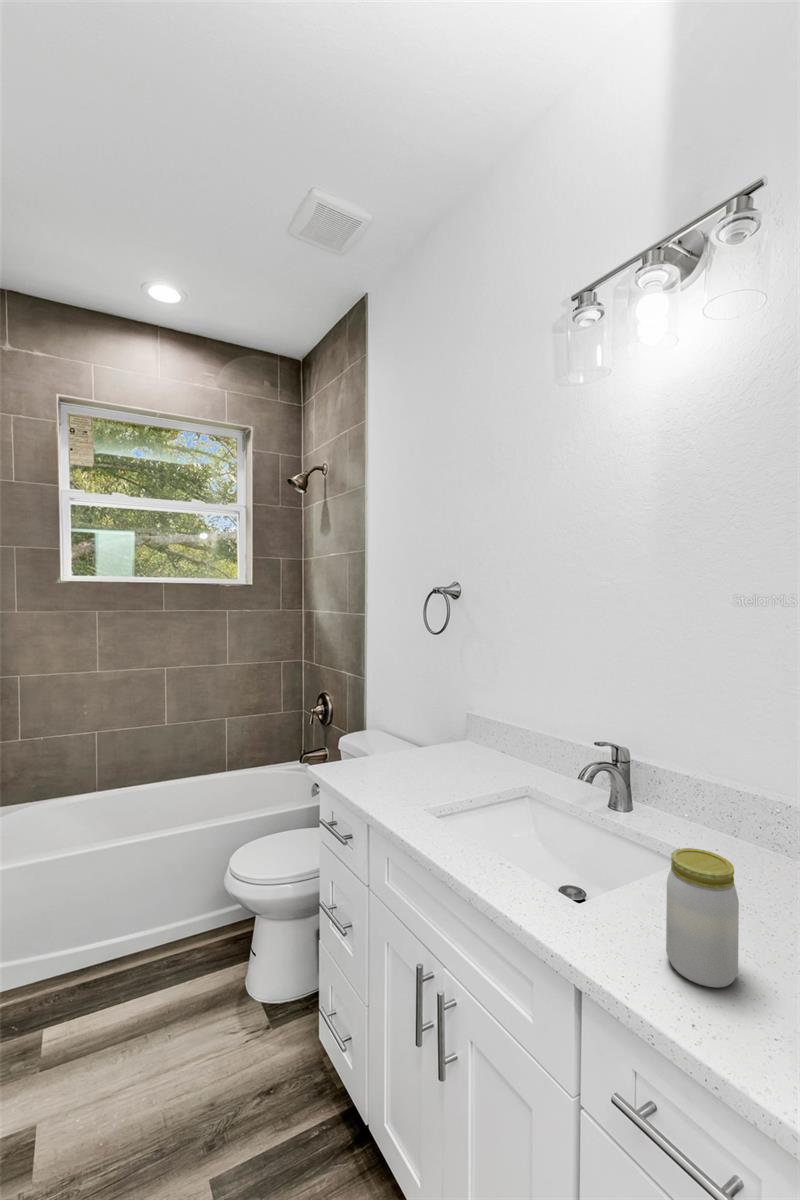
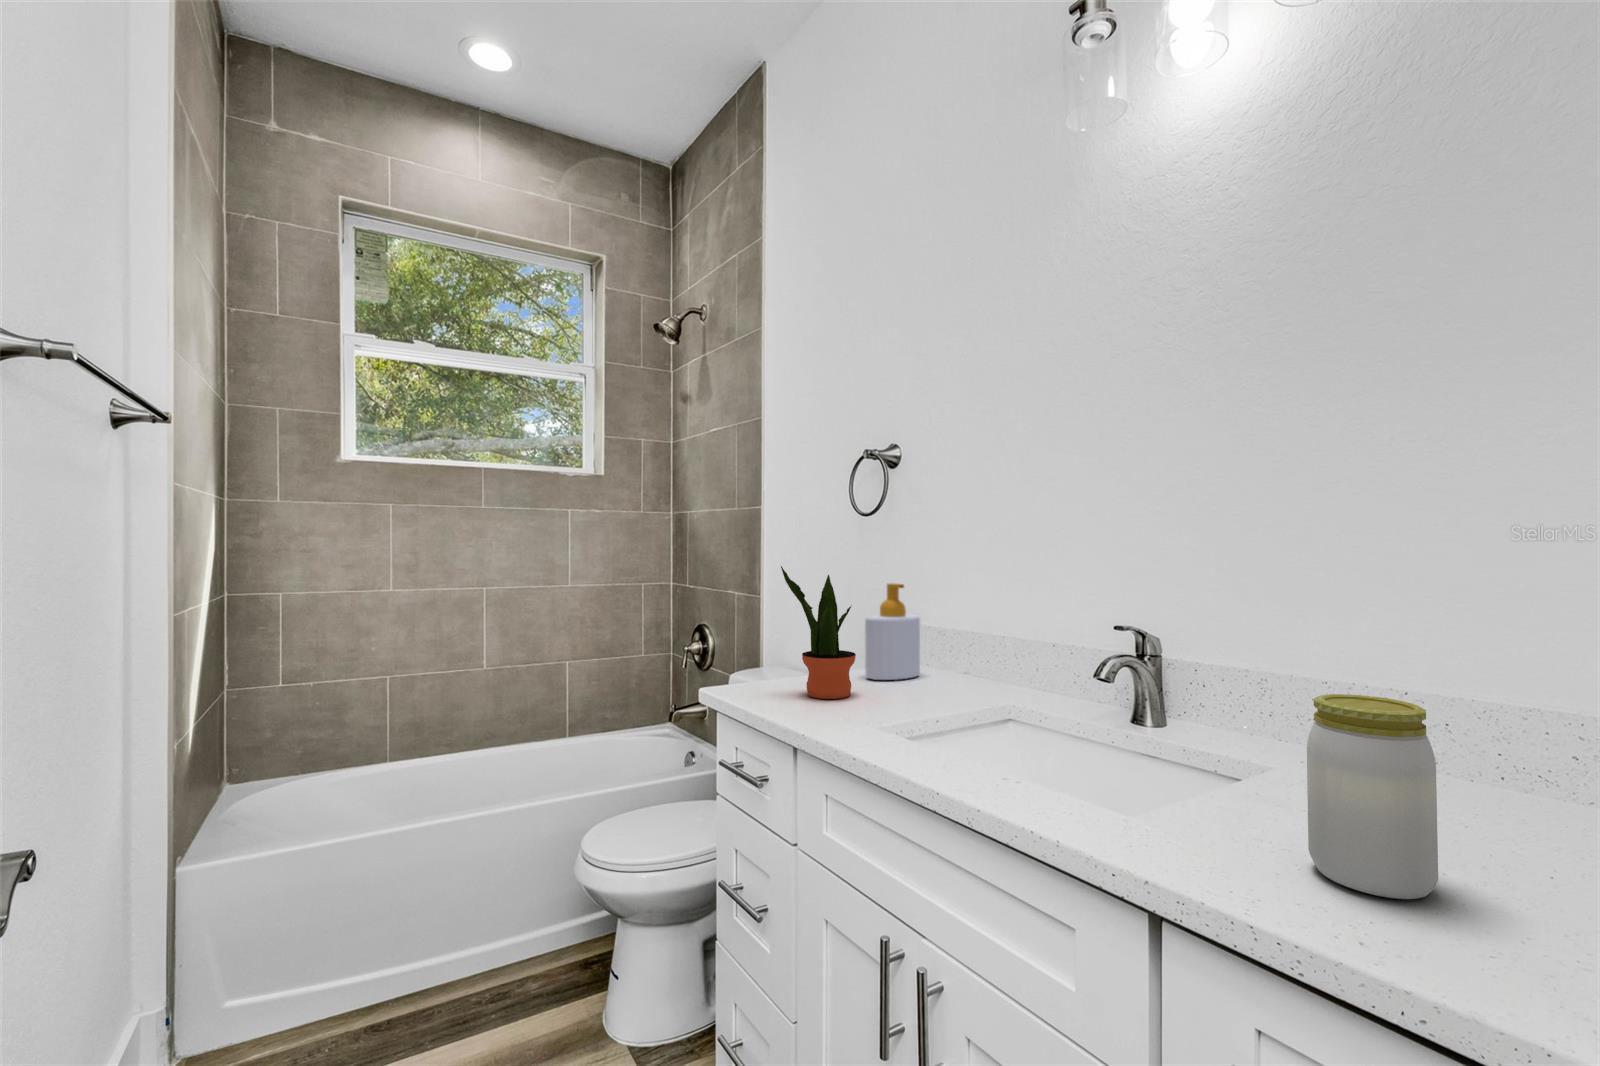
potted plant: none [364,690,415,784] -> present [781,566,856,699]
soap bottle: none [425,694,463,763] -> present [865,583,920,680]

